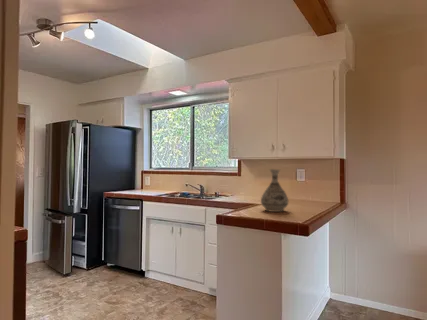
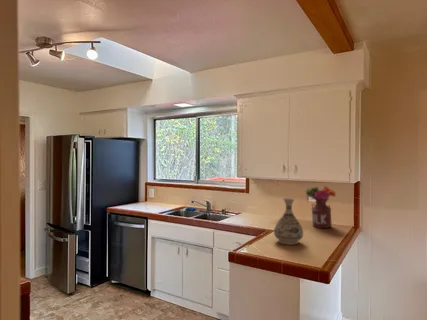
flower arrangement: none [294,164,323,204] -> present [306,186,336,228]

